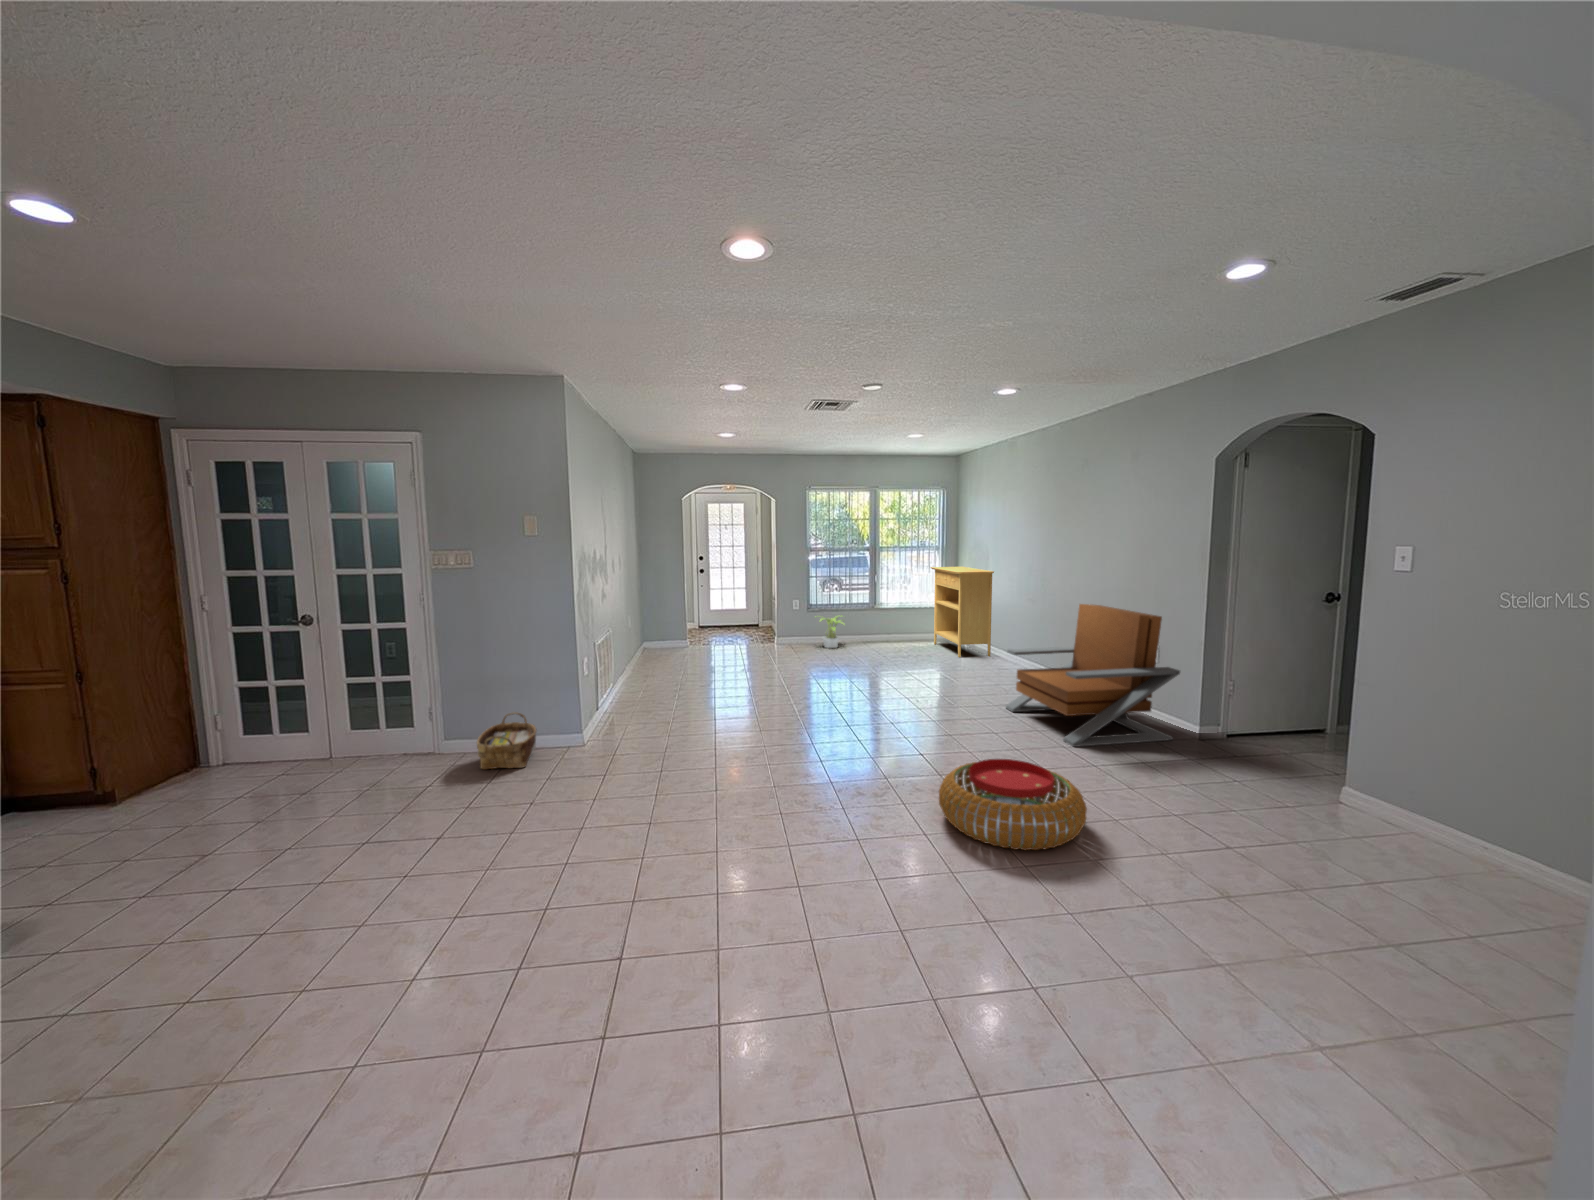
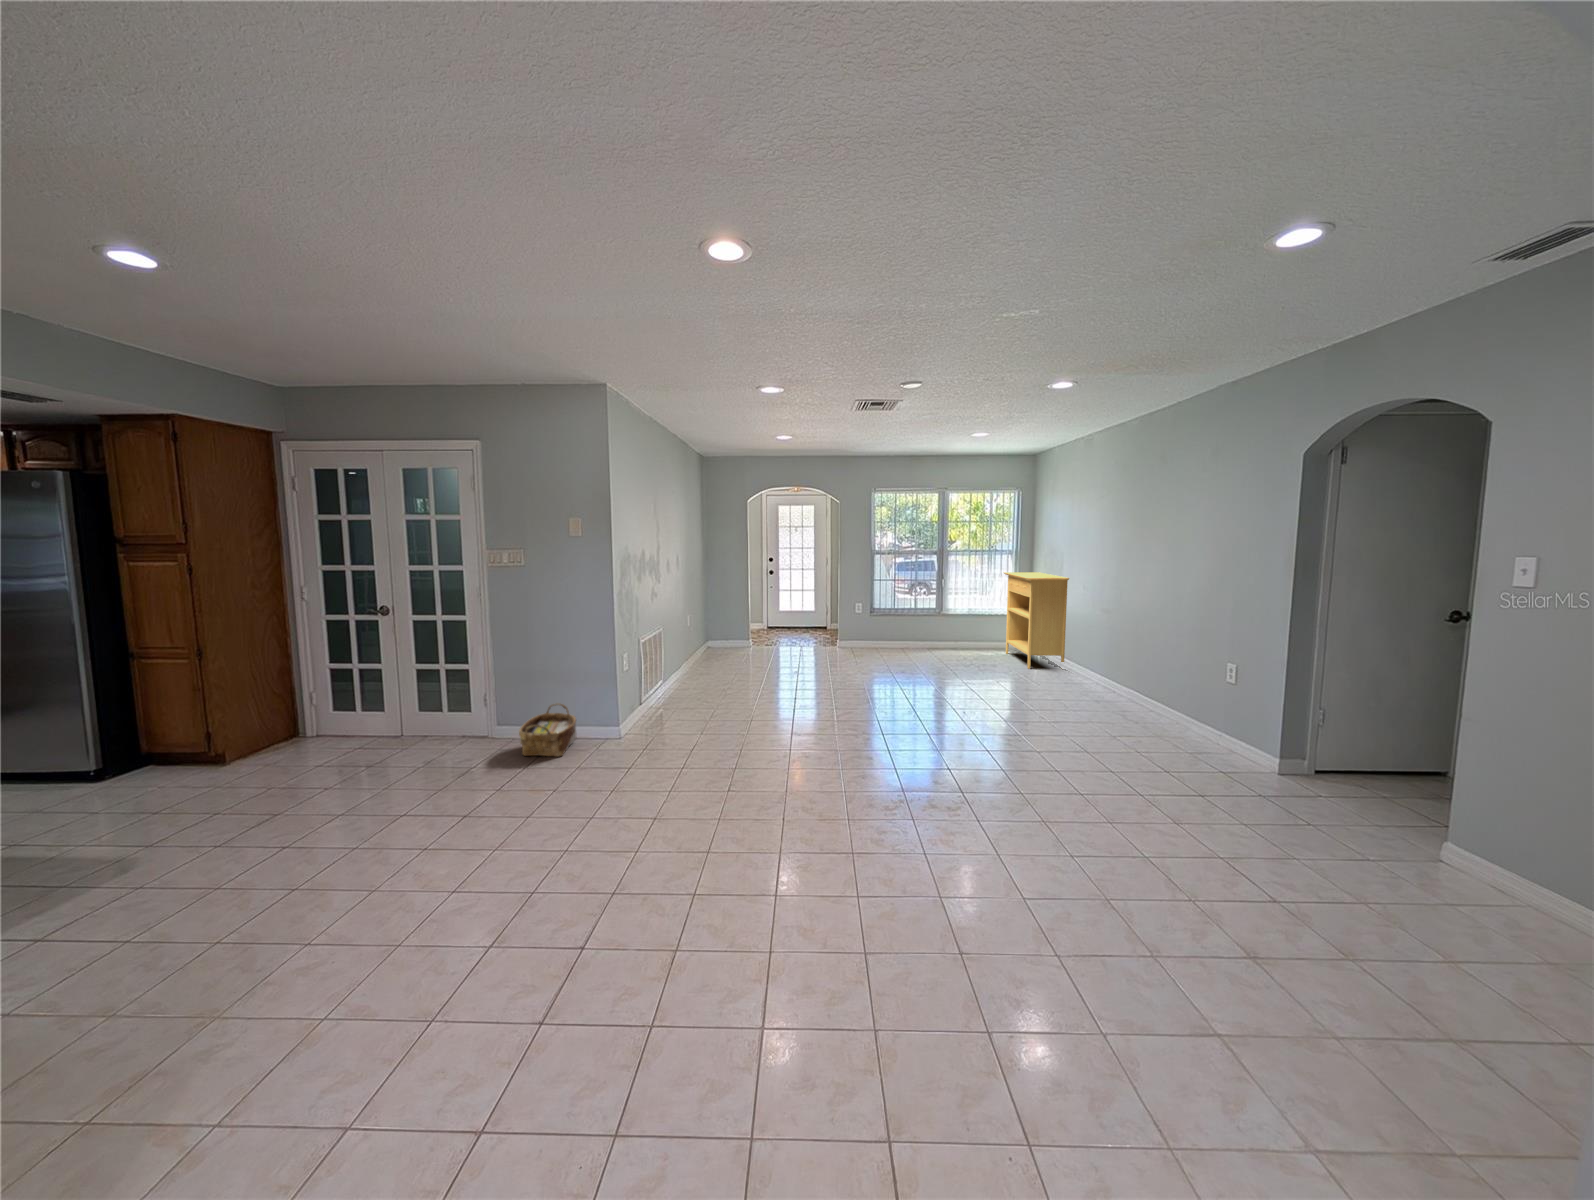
lounge chair: present [1006,604,1180,747] -> none [1062,615,1258,772]
potted plant: present [819,615,844,648] -> none [878,620,911,654]
pouf: present [939,759,1087,850] -> none [948,779,1109,881]

